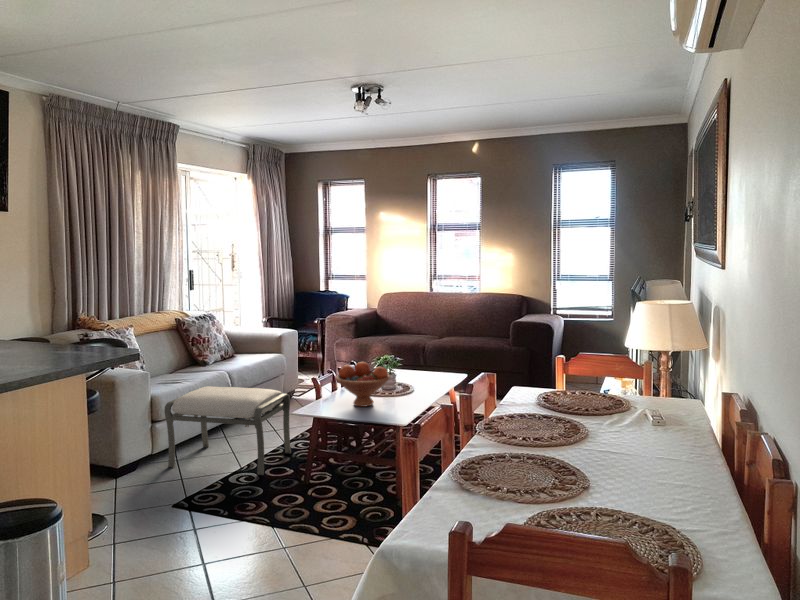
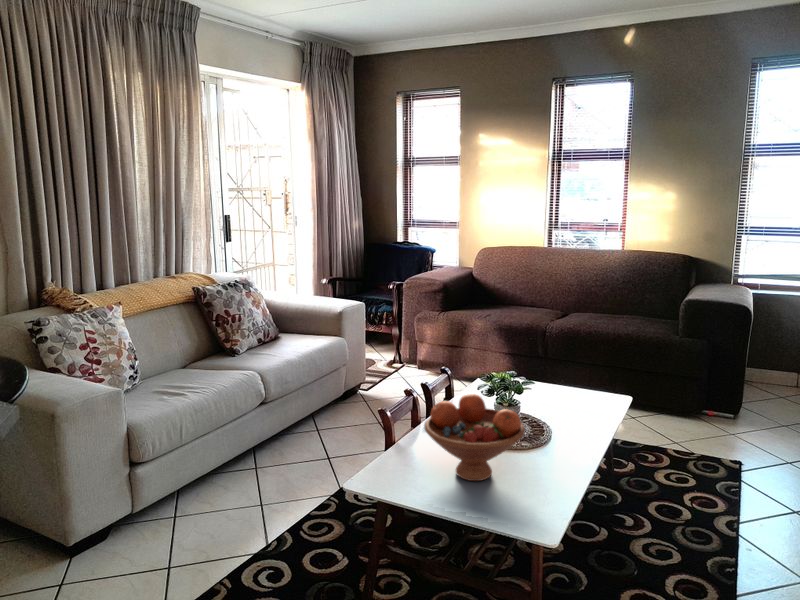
ottoman: present [164,386,291,475] -> none [145,406,350,575]

